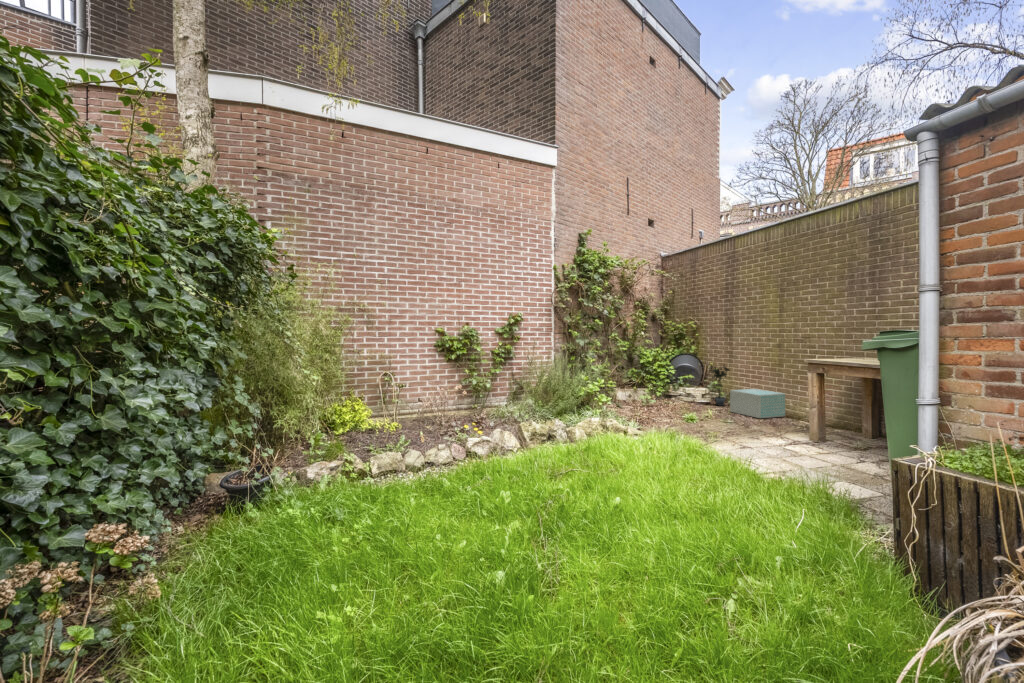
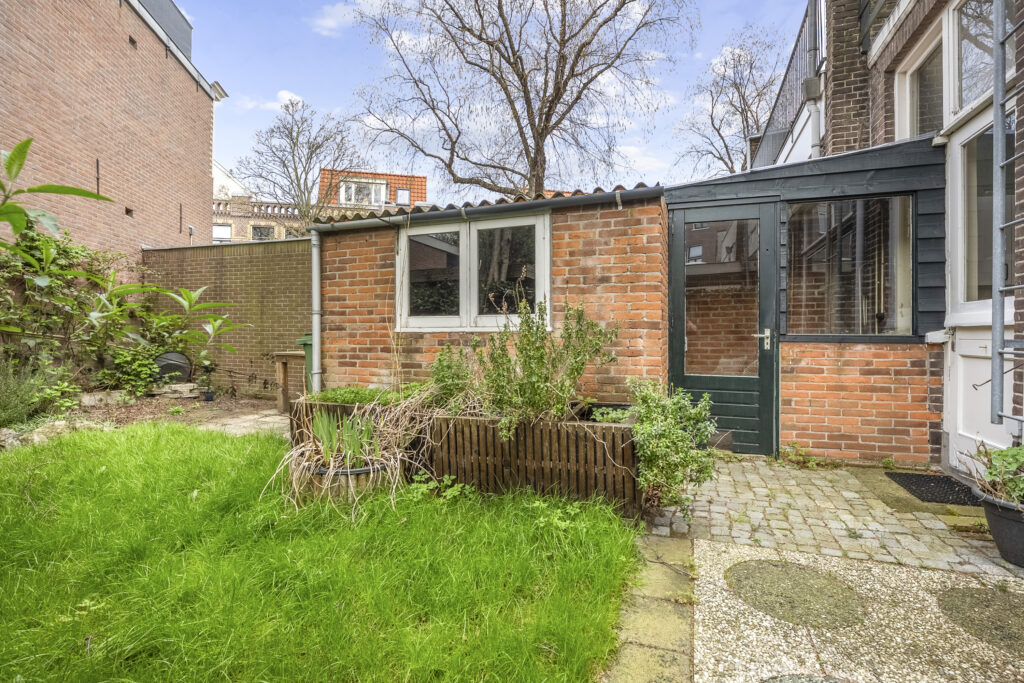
storage box: present [730,389,785,418] -> none [218,382,267,407]

